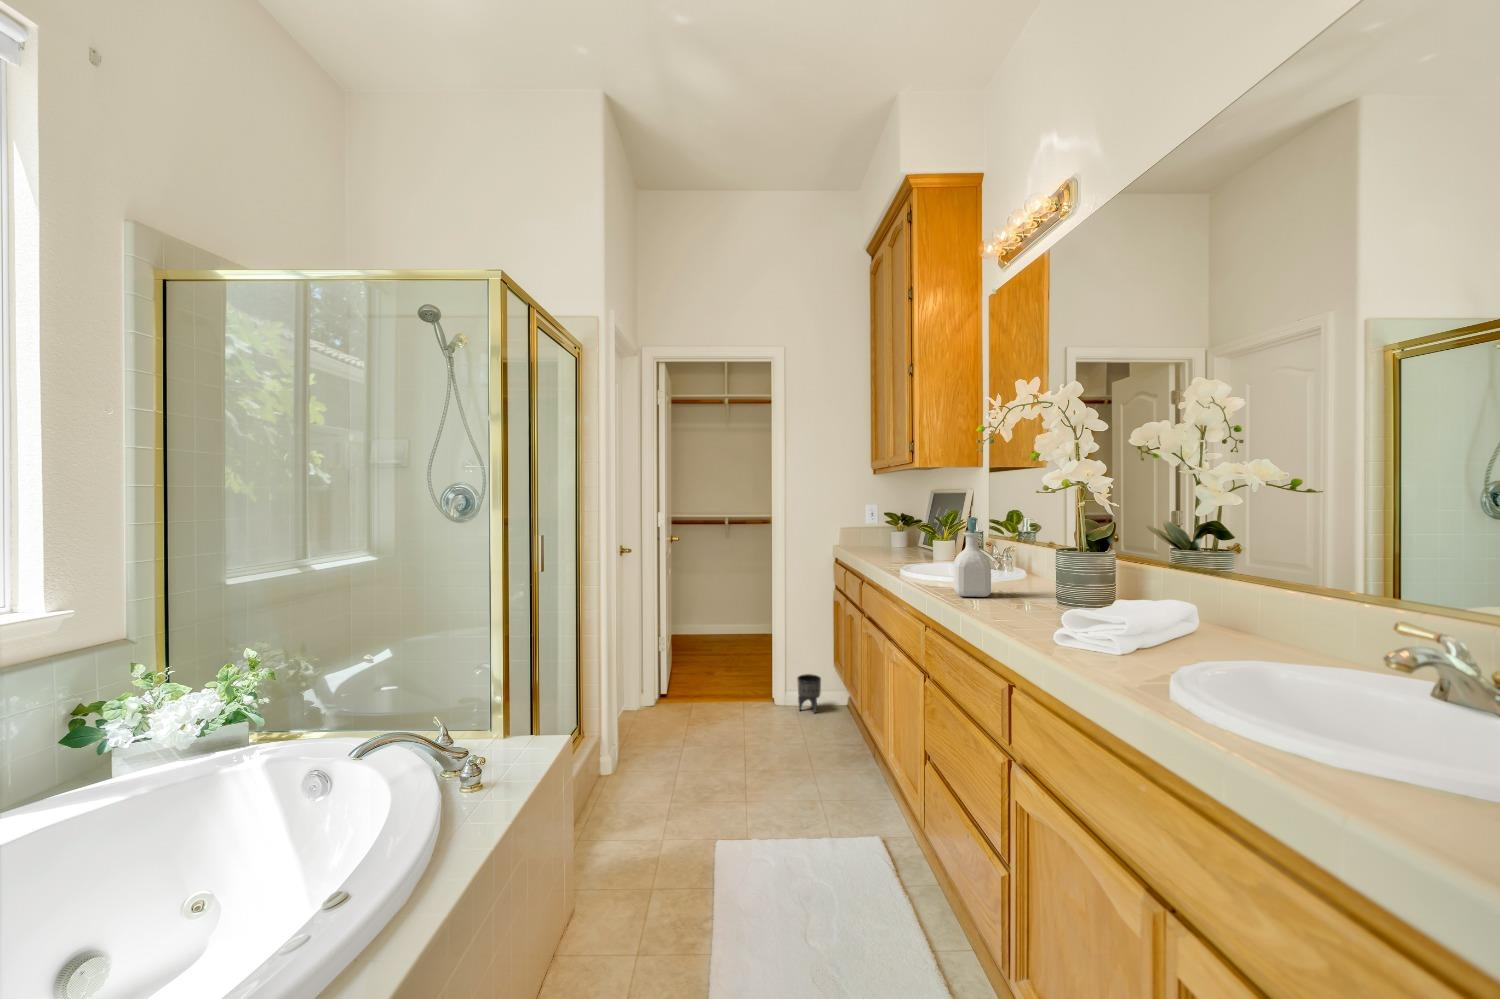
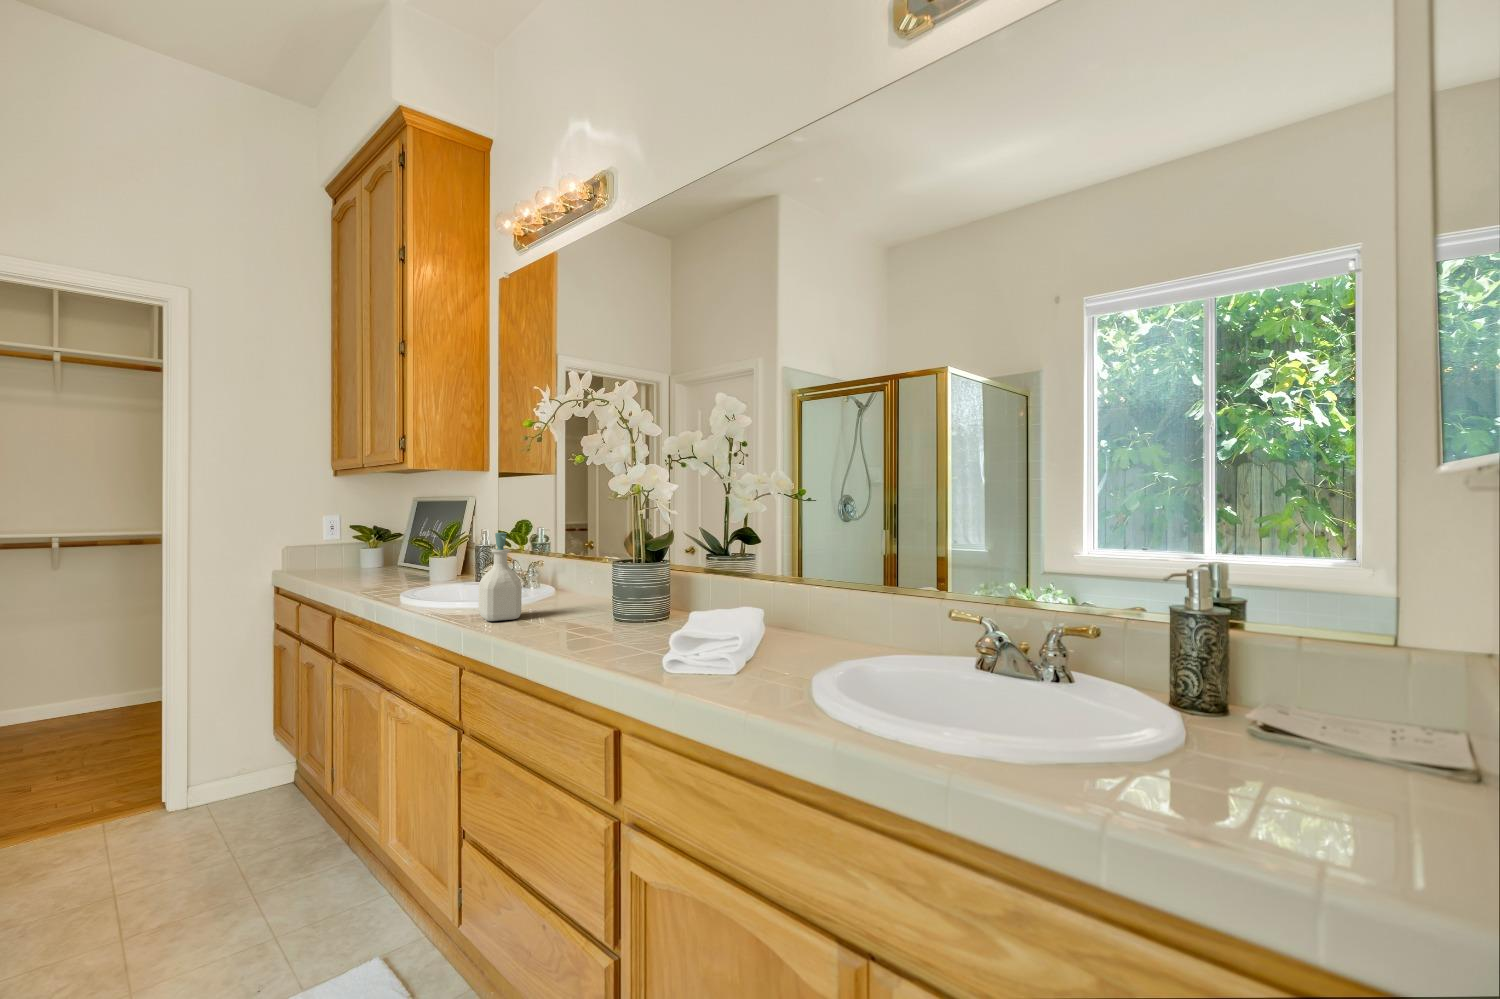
planter: present [797,674,821,713] -> none [209,756,251,814]

